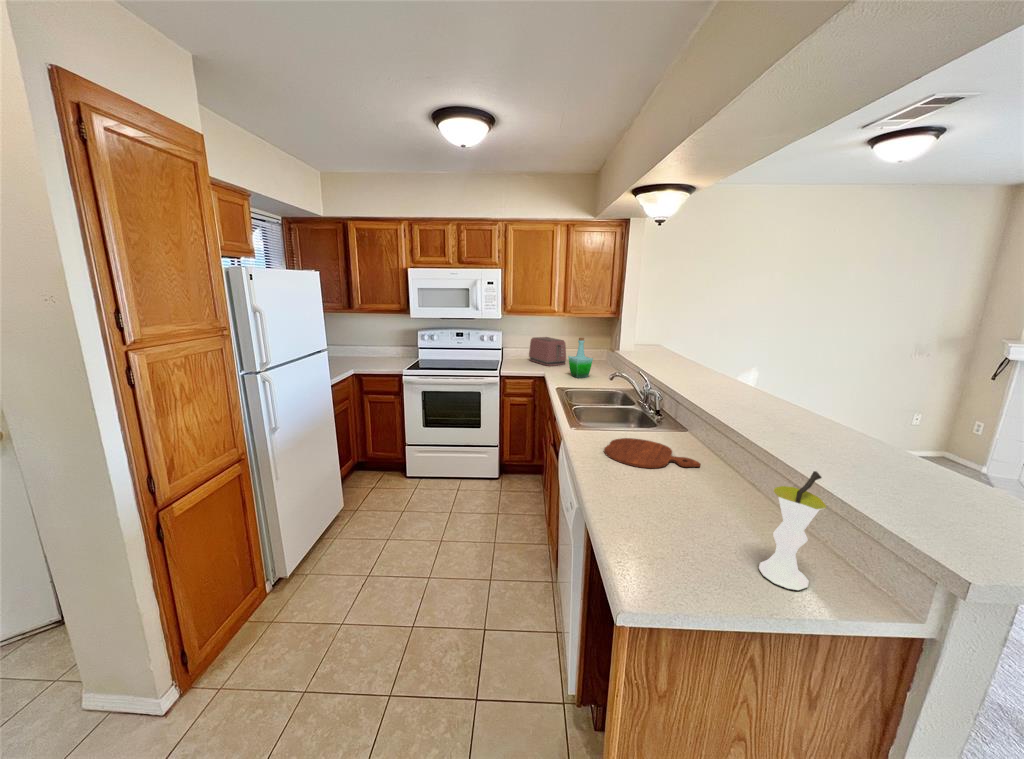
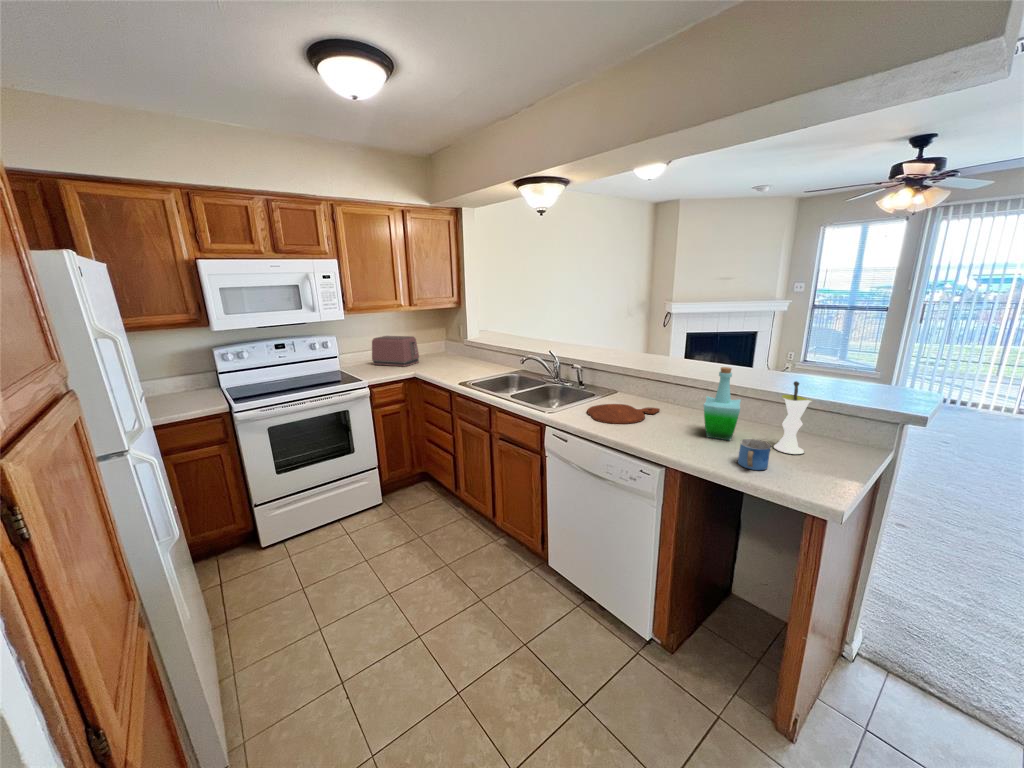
bottle: present [568,338,593,378] -> present [704,367,741,440]
mug: none [645,522,698,575] -> present [738,439,771,470]

